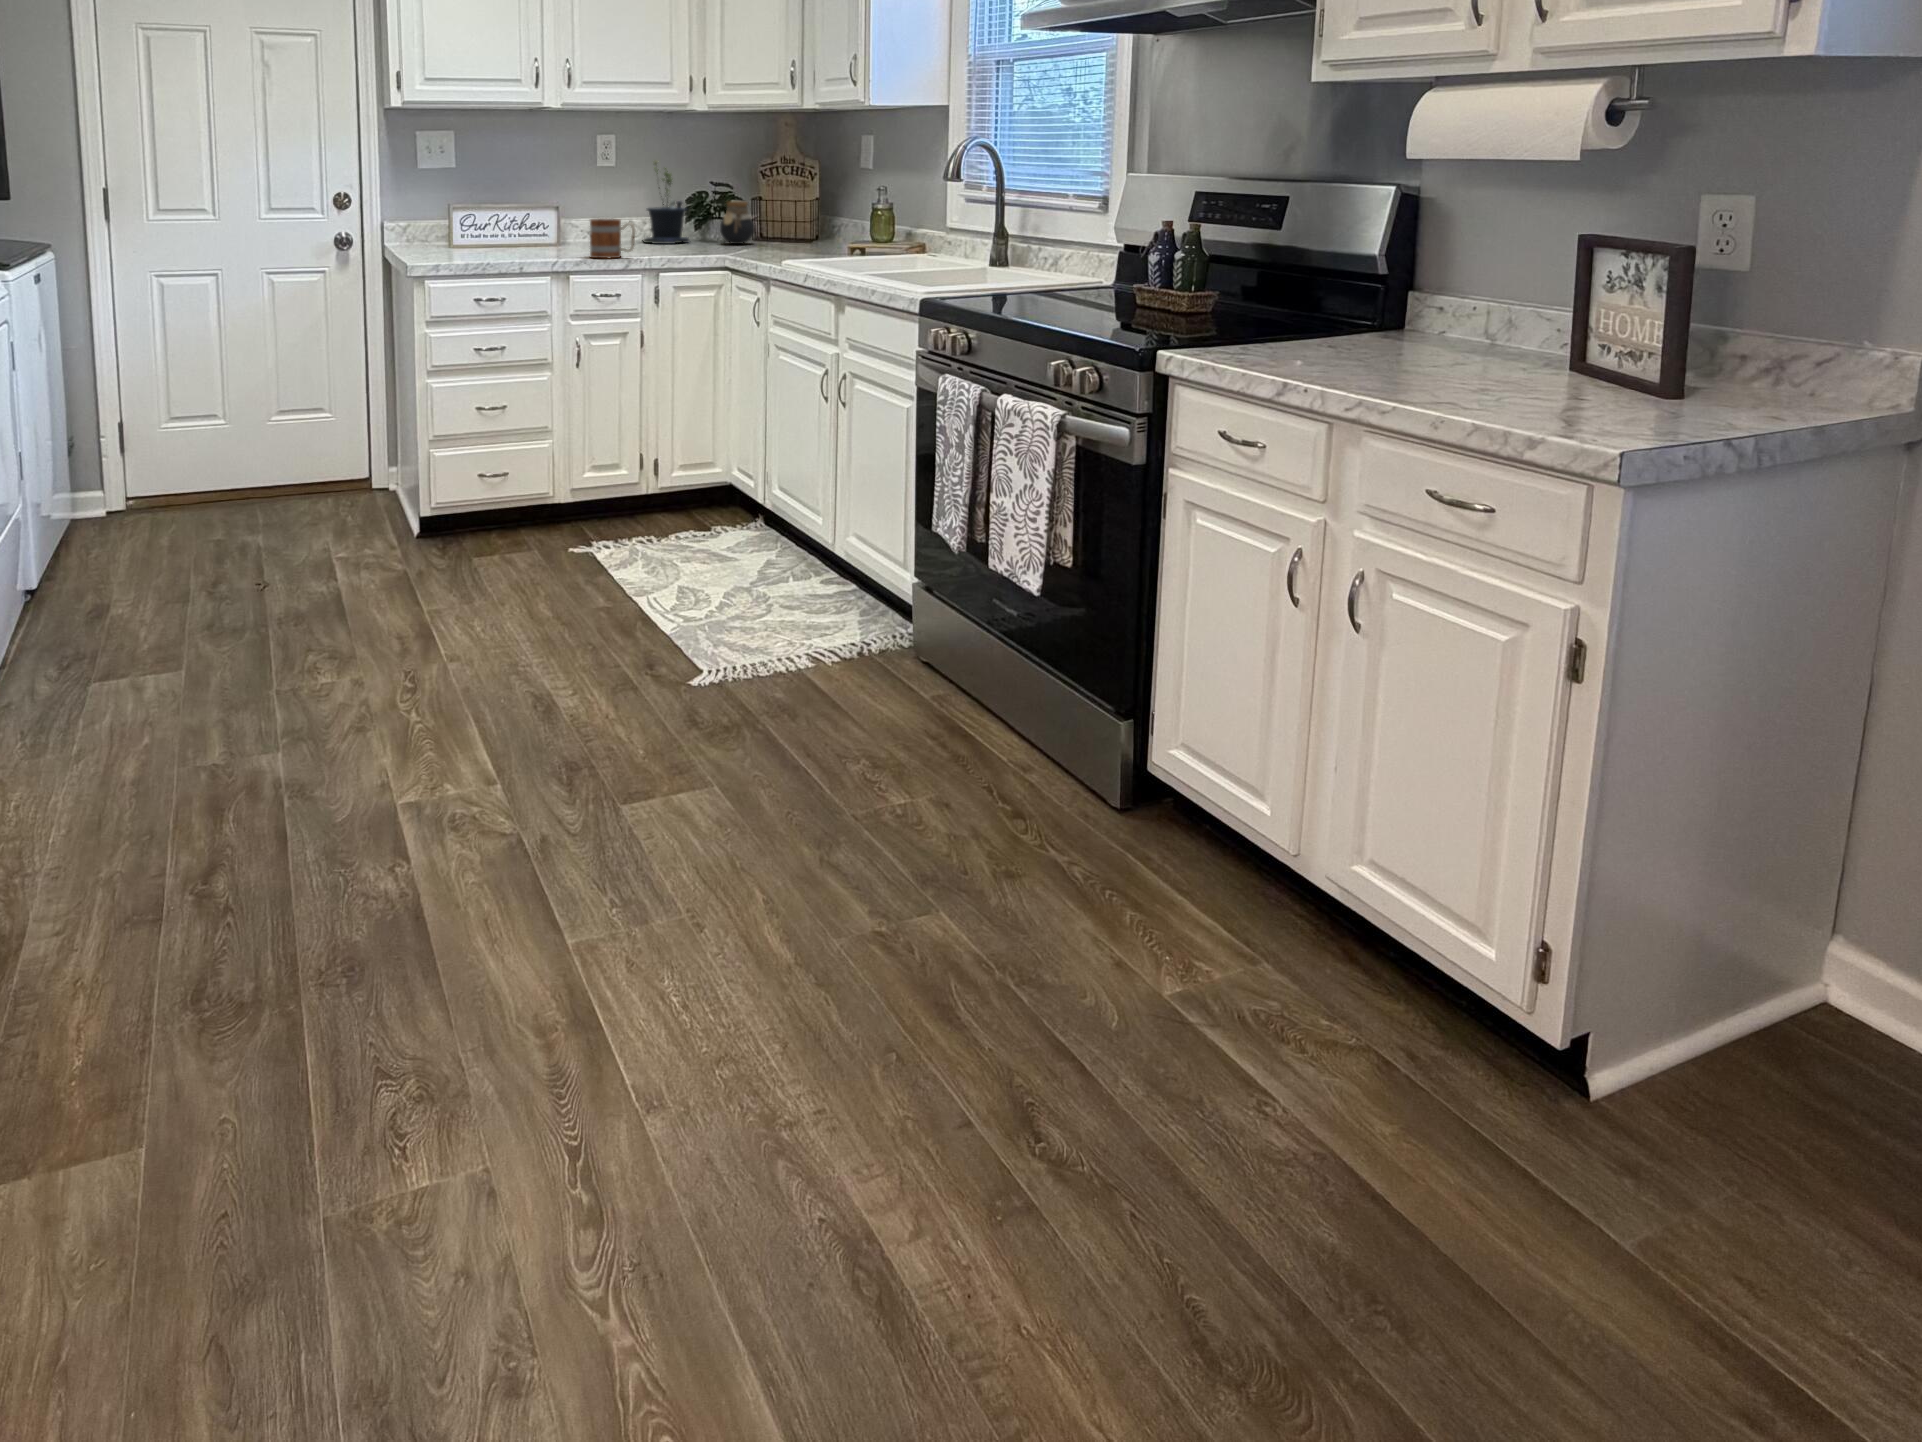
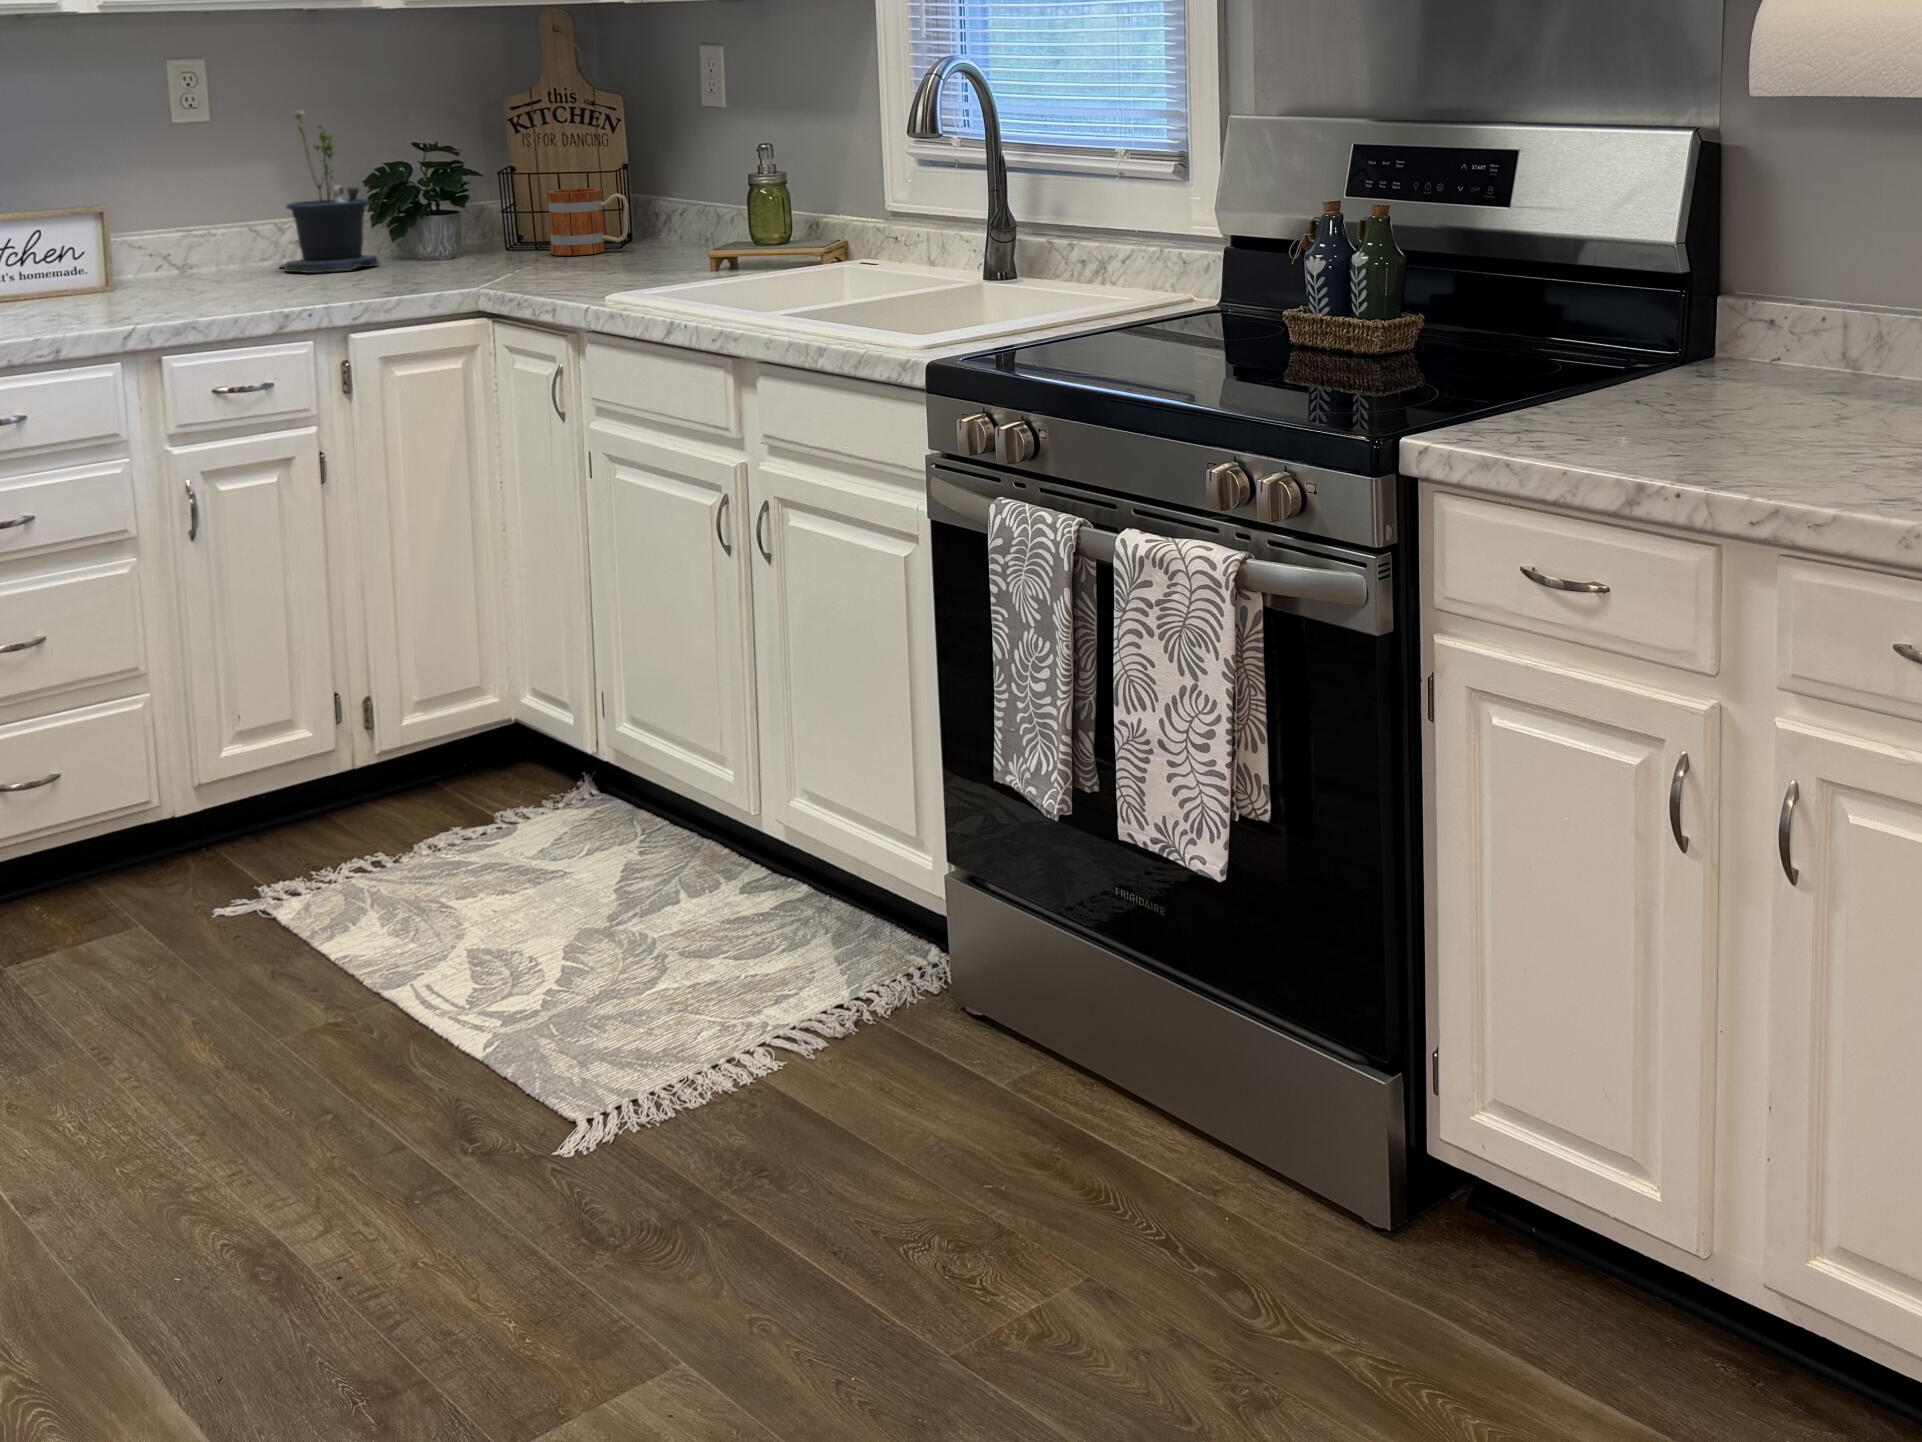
jar: present [720,202,754,244] -> none [440,181,509,263]
mug: present [590,219,635,258] -> present [547,188,628,255]

